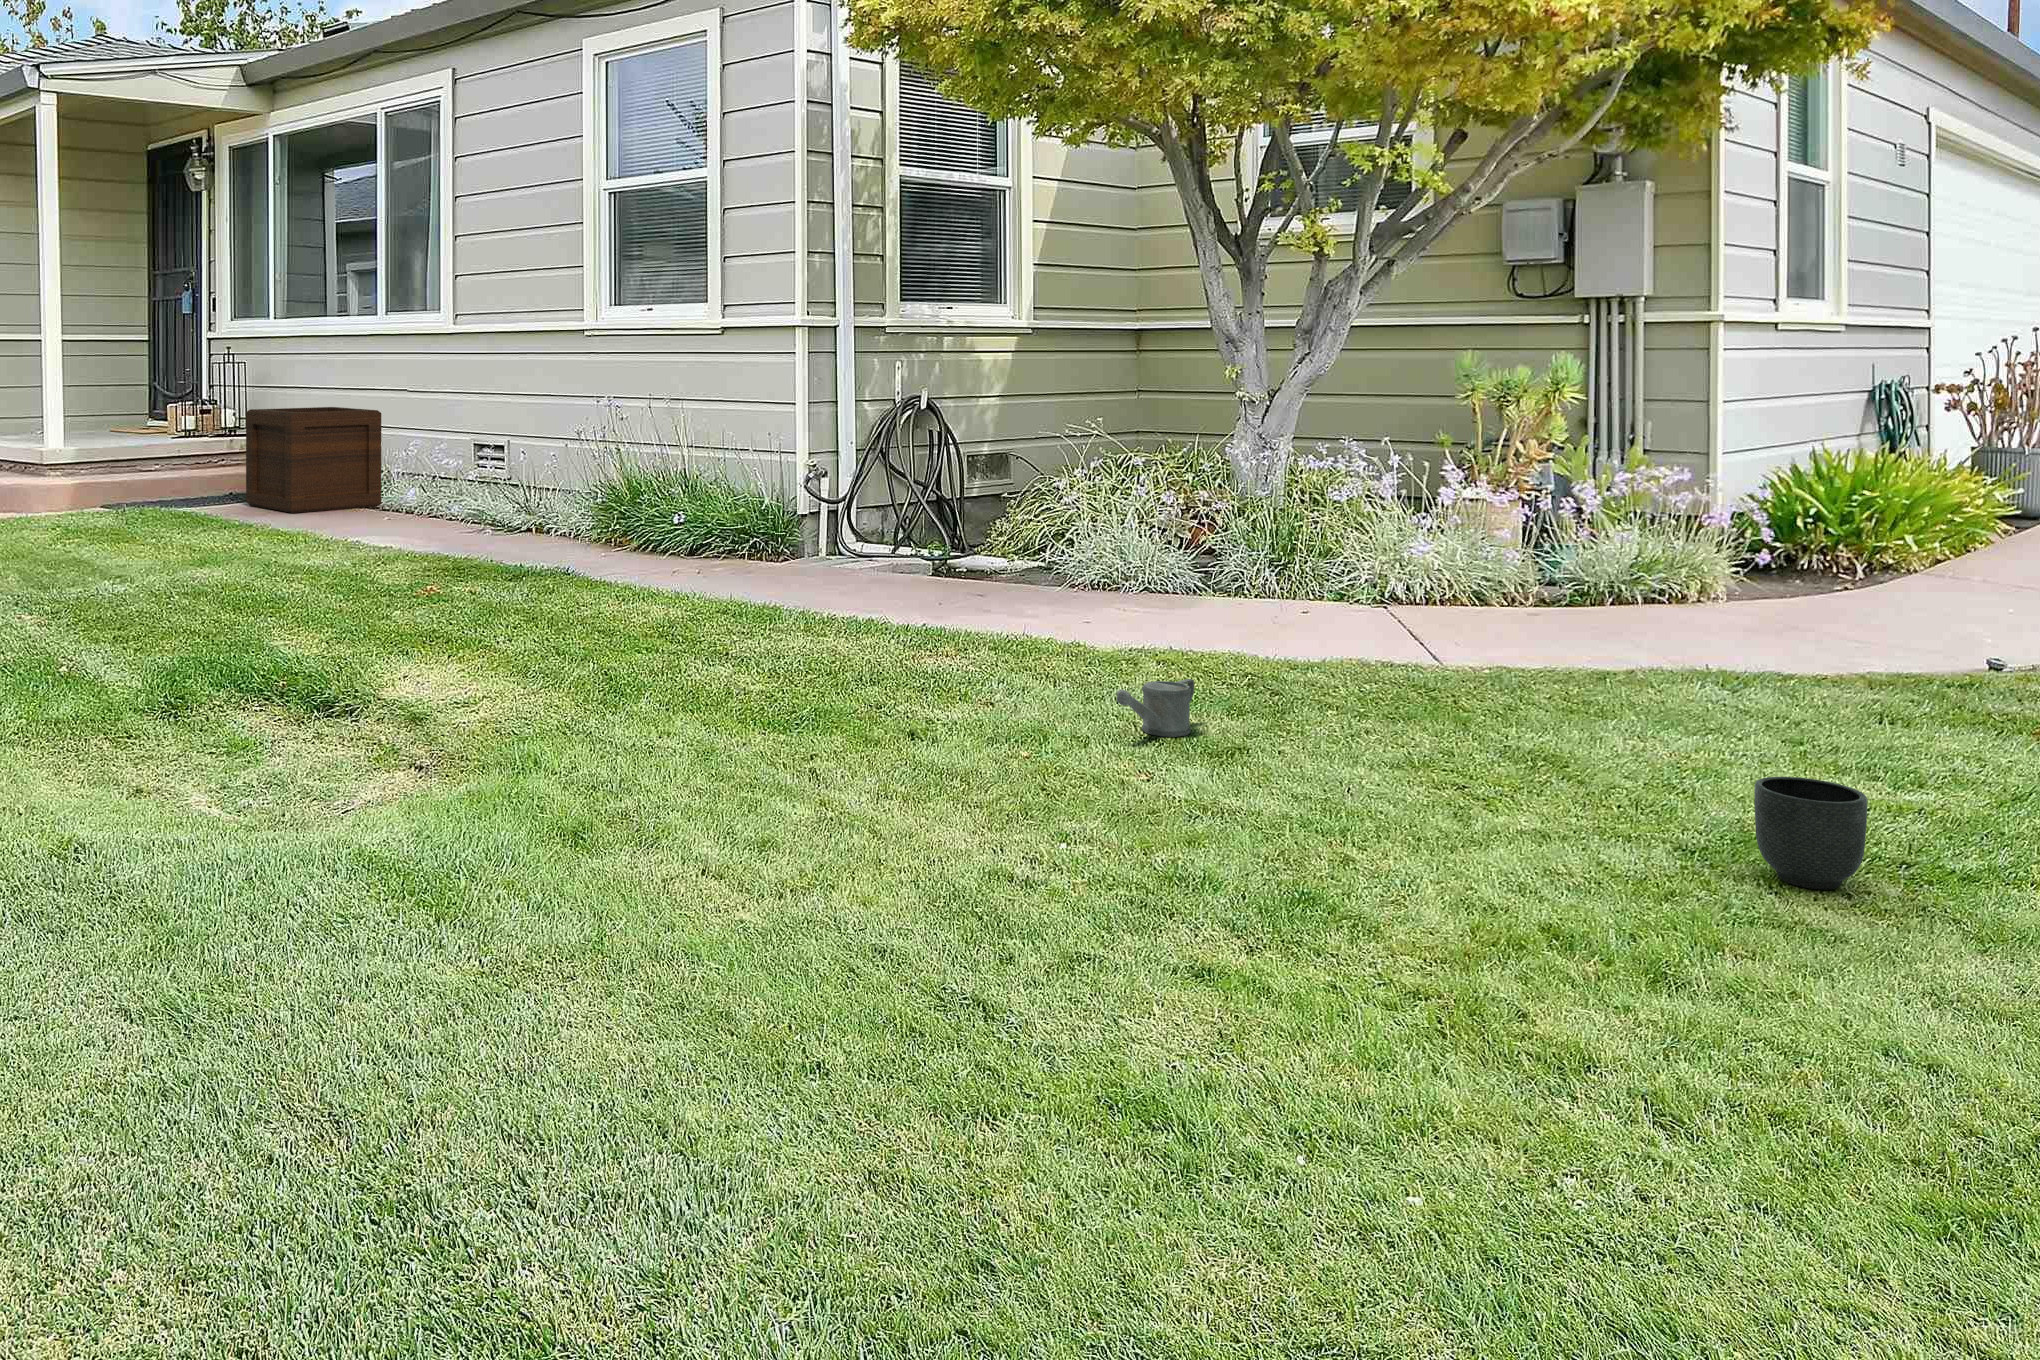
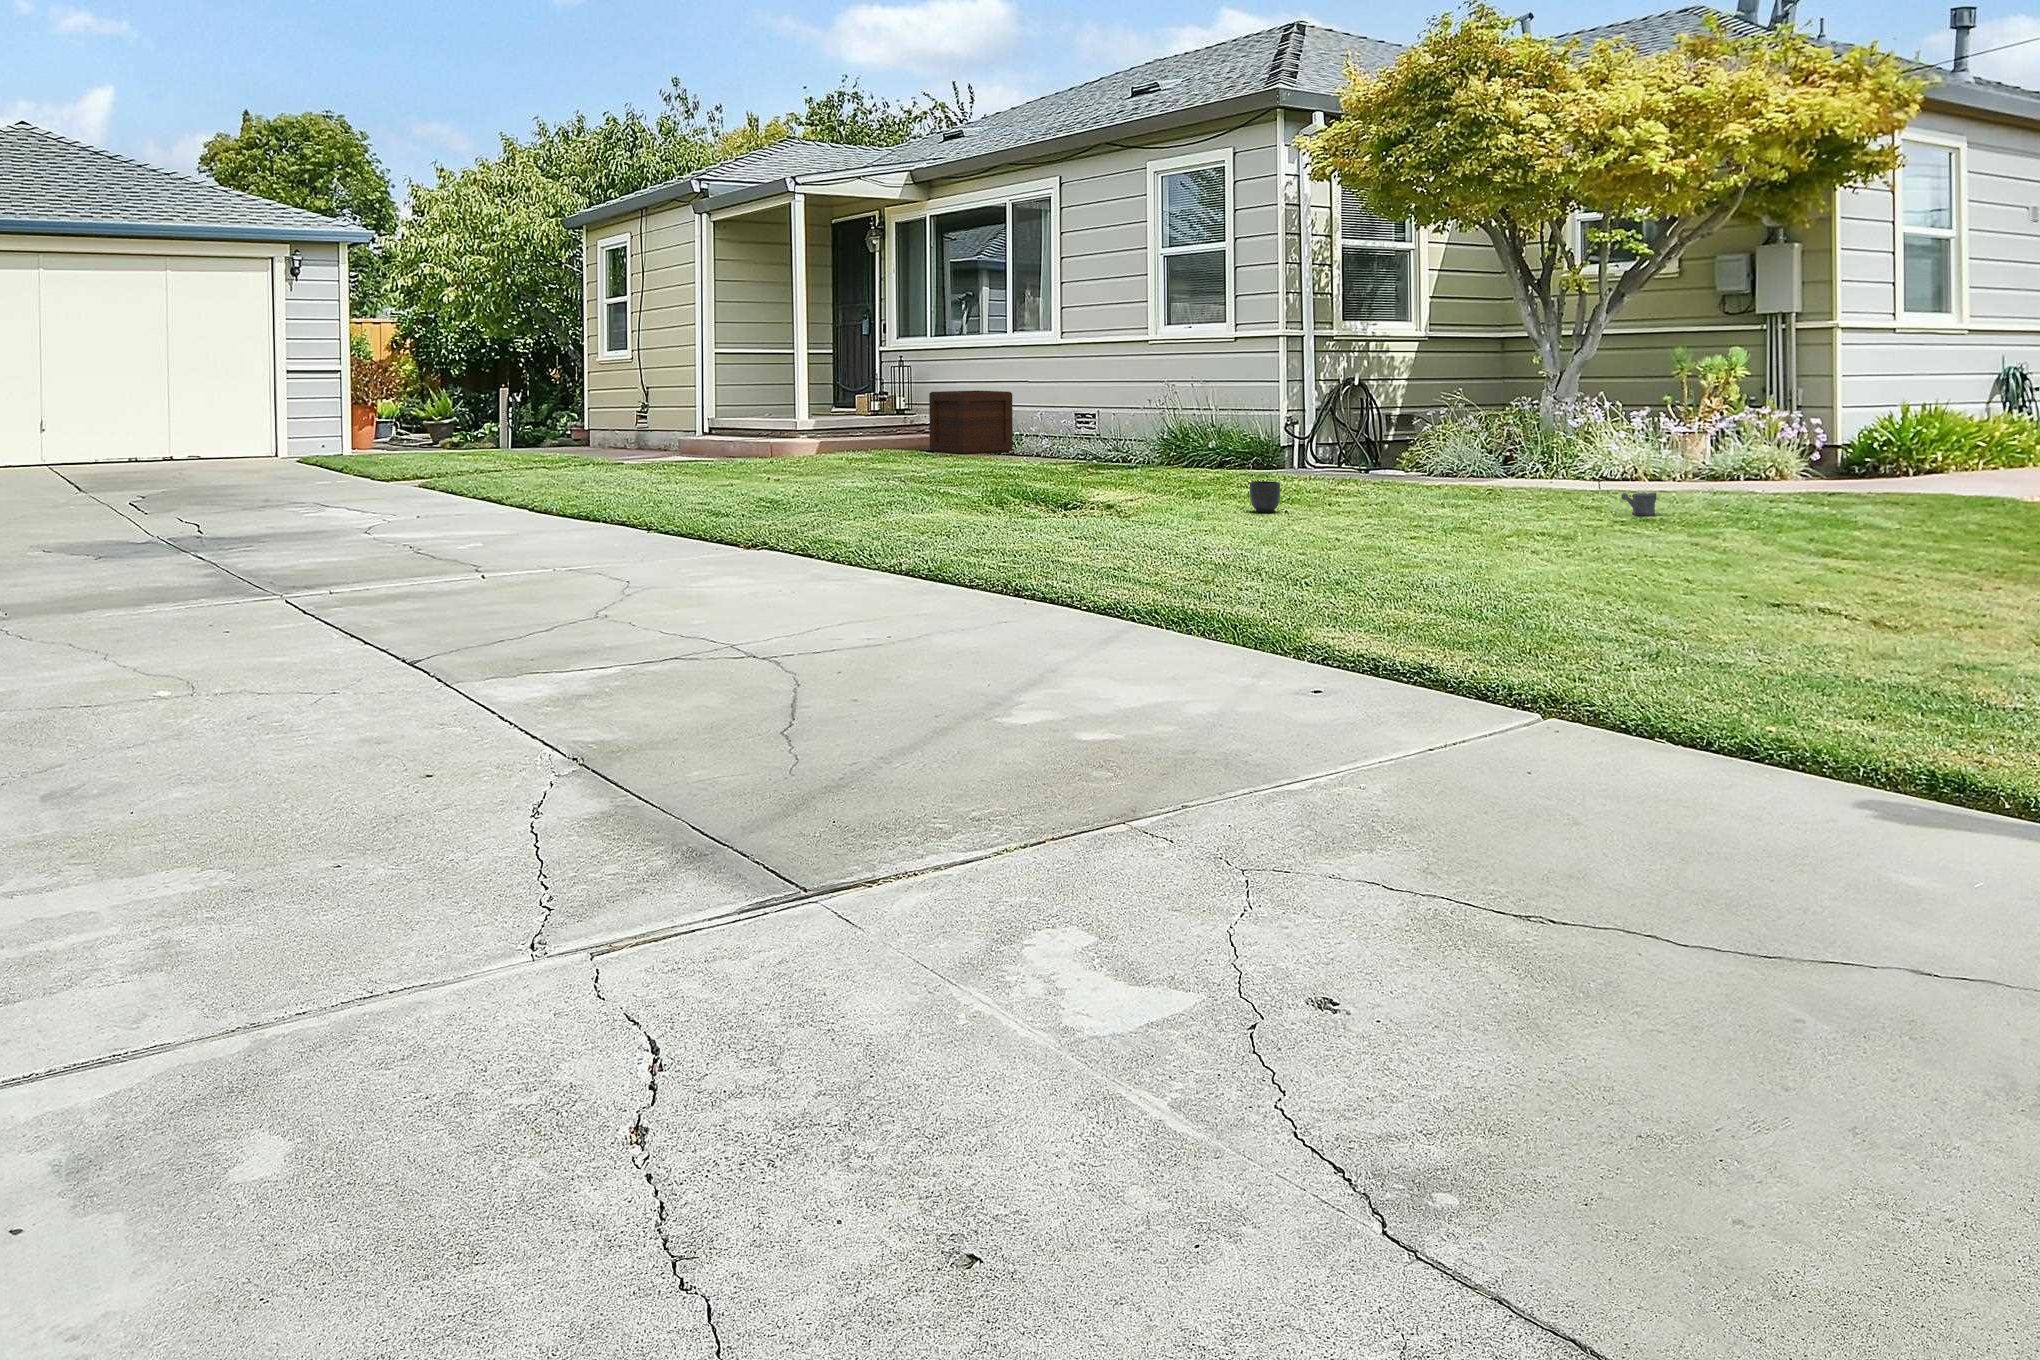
watering can: present [1117,679,1194,737] -> present [1621,493,1657,516]
planter: present [1754,777,1867,890] -> present [1250,481,1280,513]

